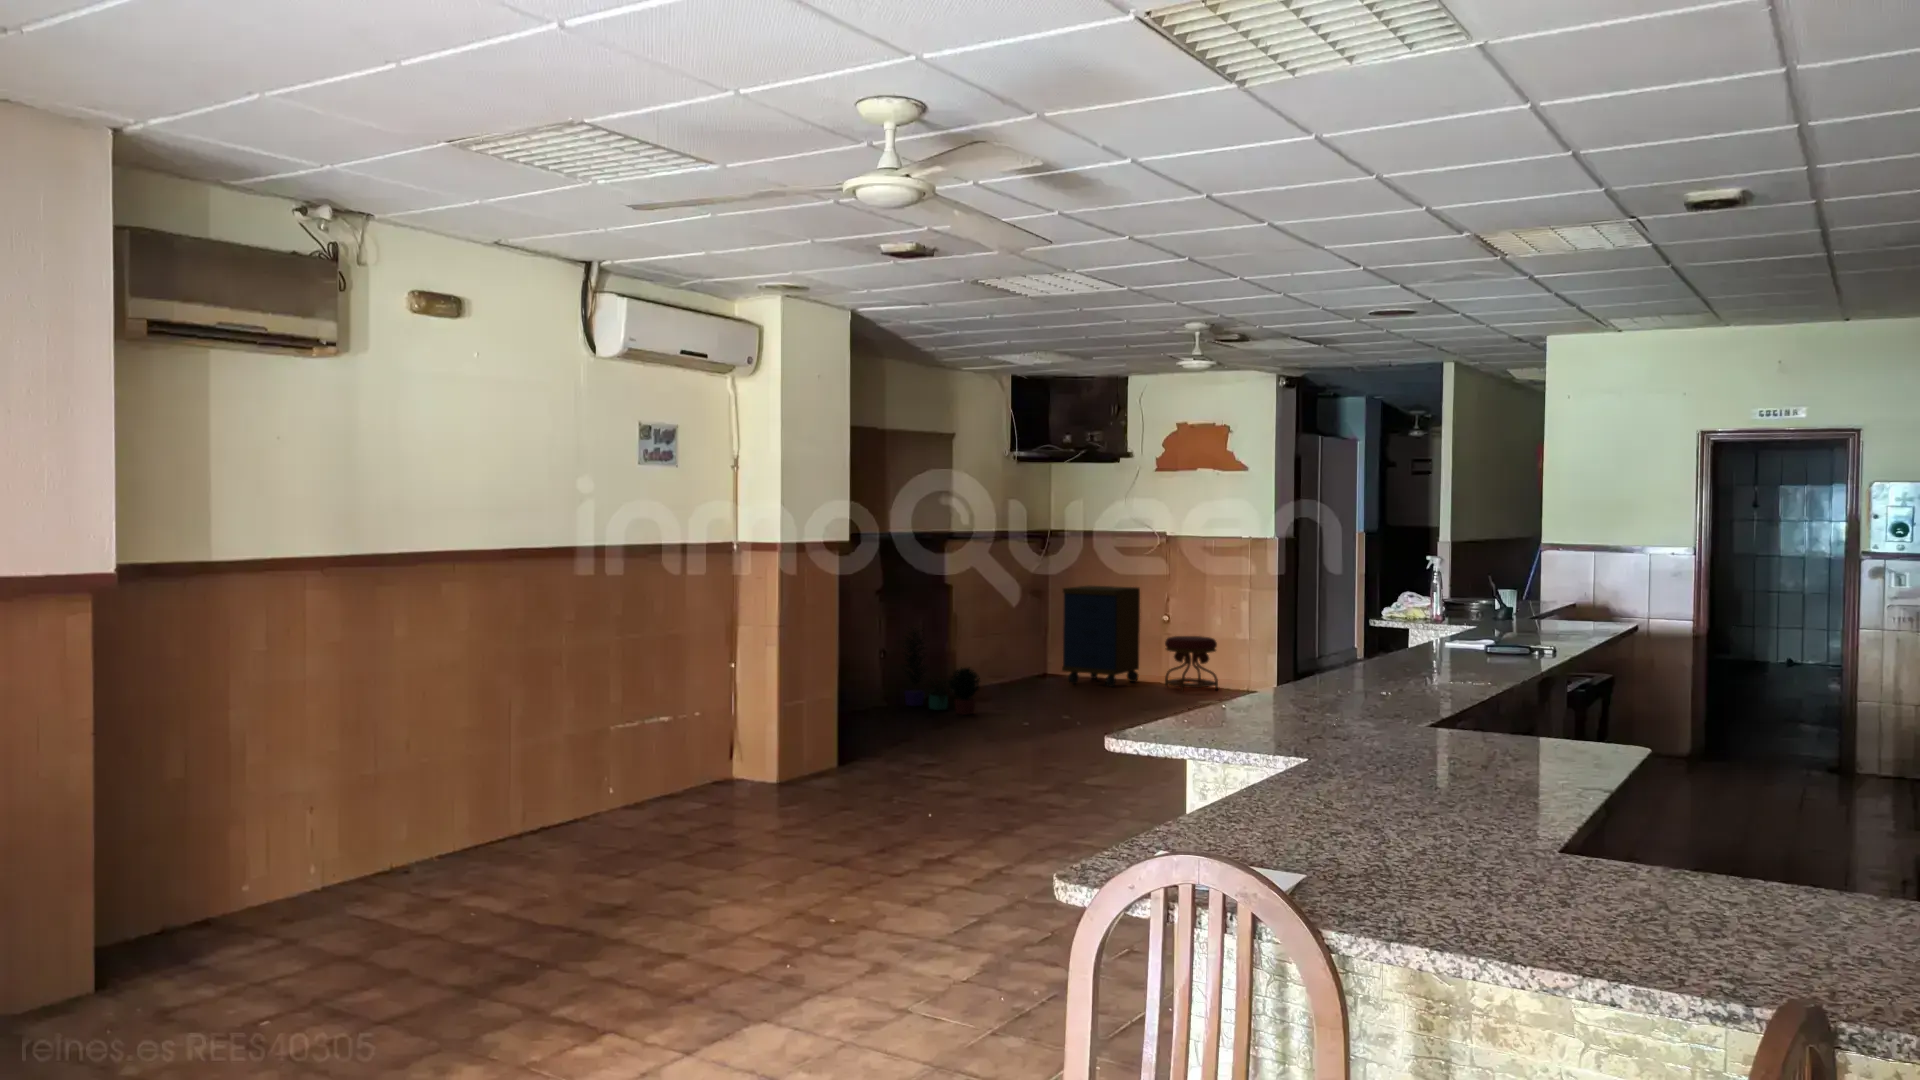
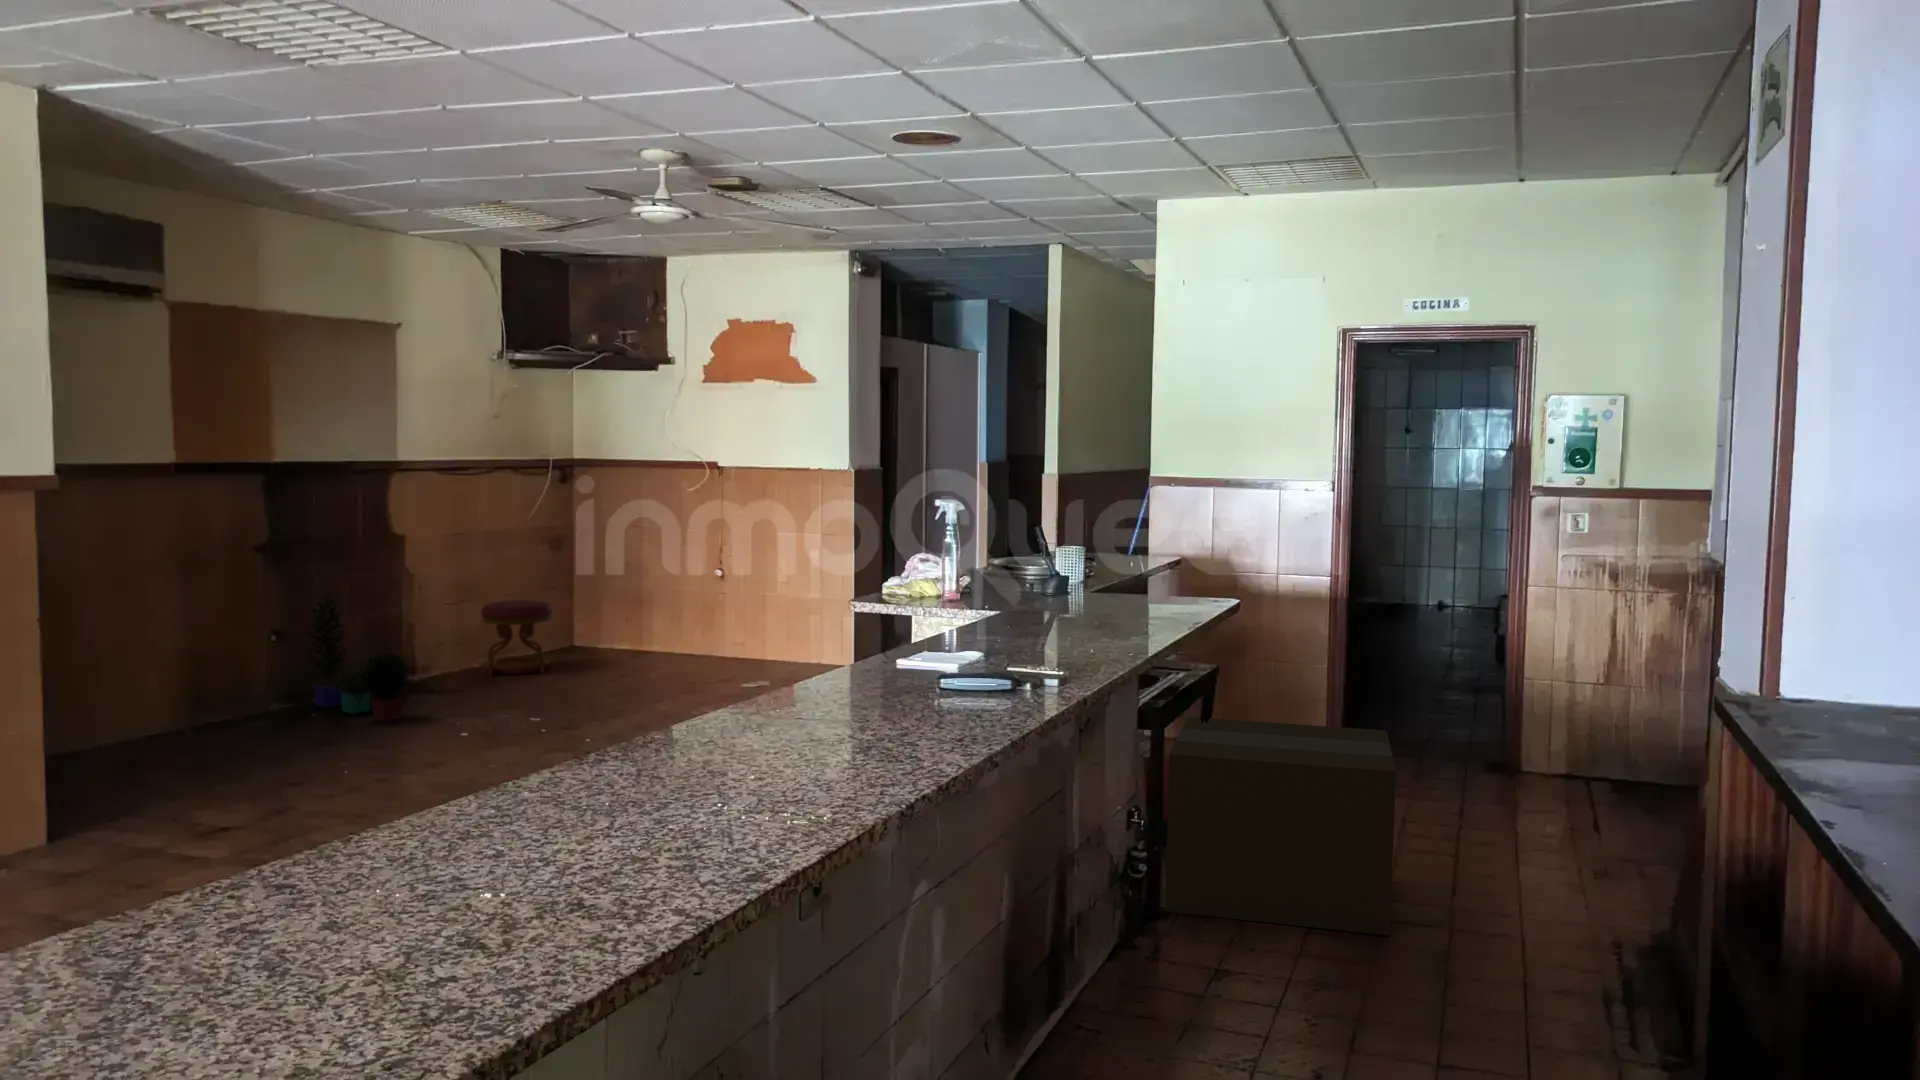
storage cabinet: present [1062,586,1140,687] -> none [576,531,685,665]
stool: present [1165,636,1218,691] -> present [481,600,553,676]
cardboard box: none [1589,707,1754,844] -> present [1166,717,1396,936]

